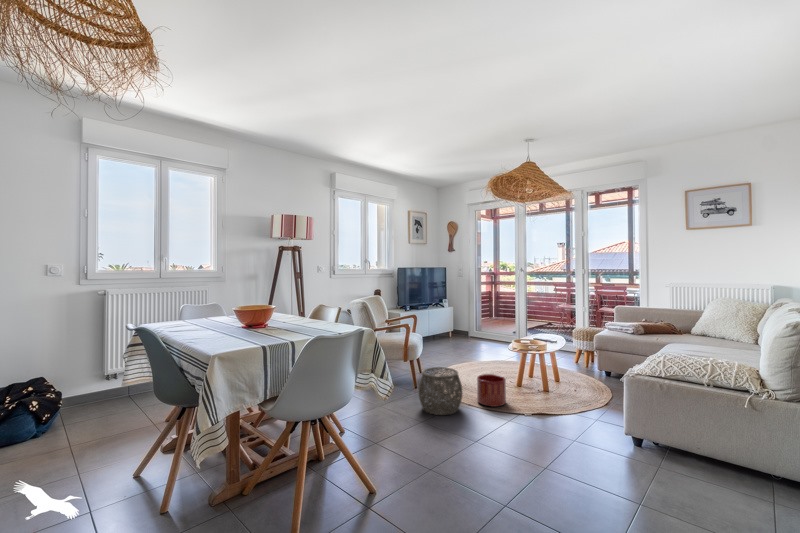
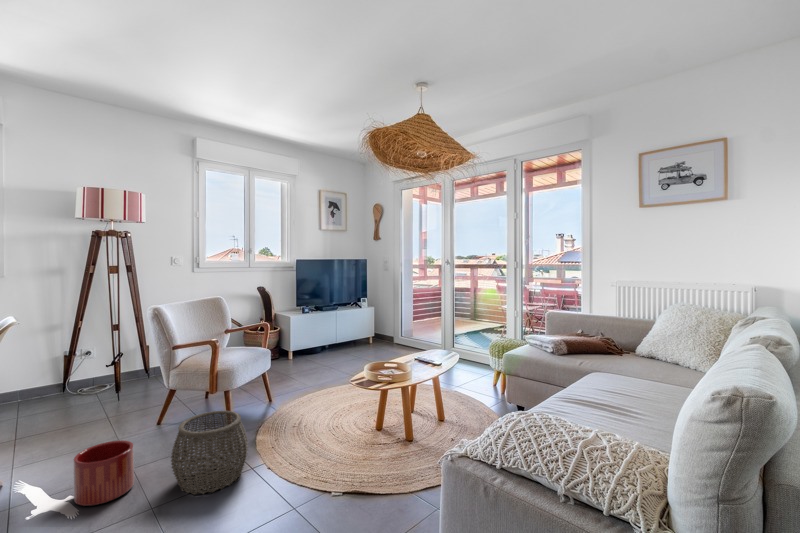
planter: present [477,374,506,407] -> present [73,440,134,506]

